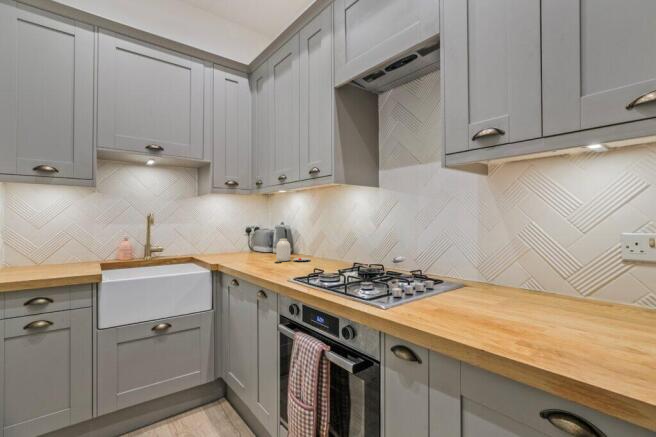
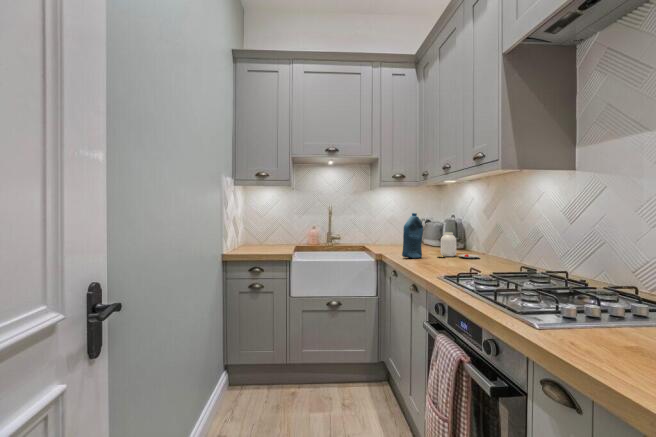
bottle: none [242,221,261,266] -> present [402,213,423,258]

